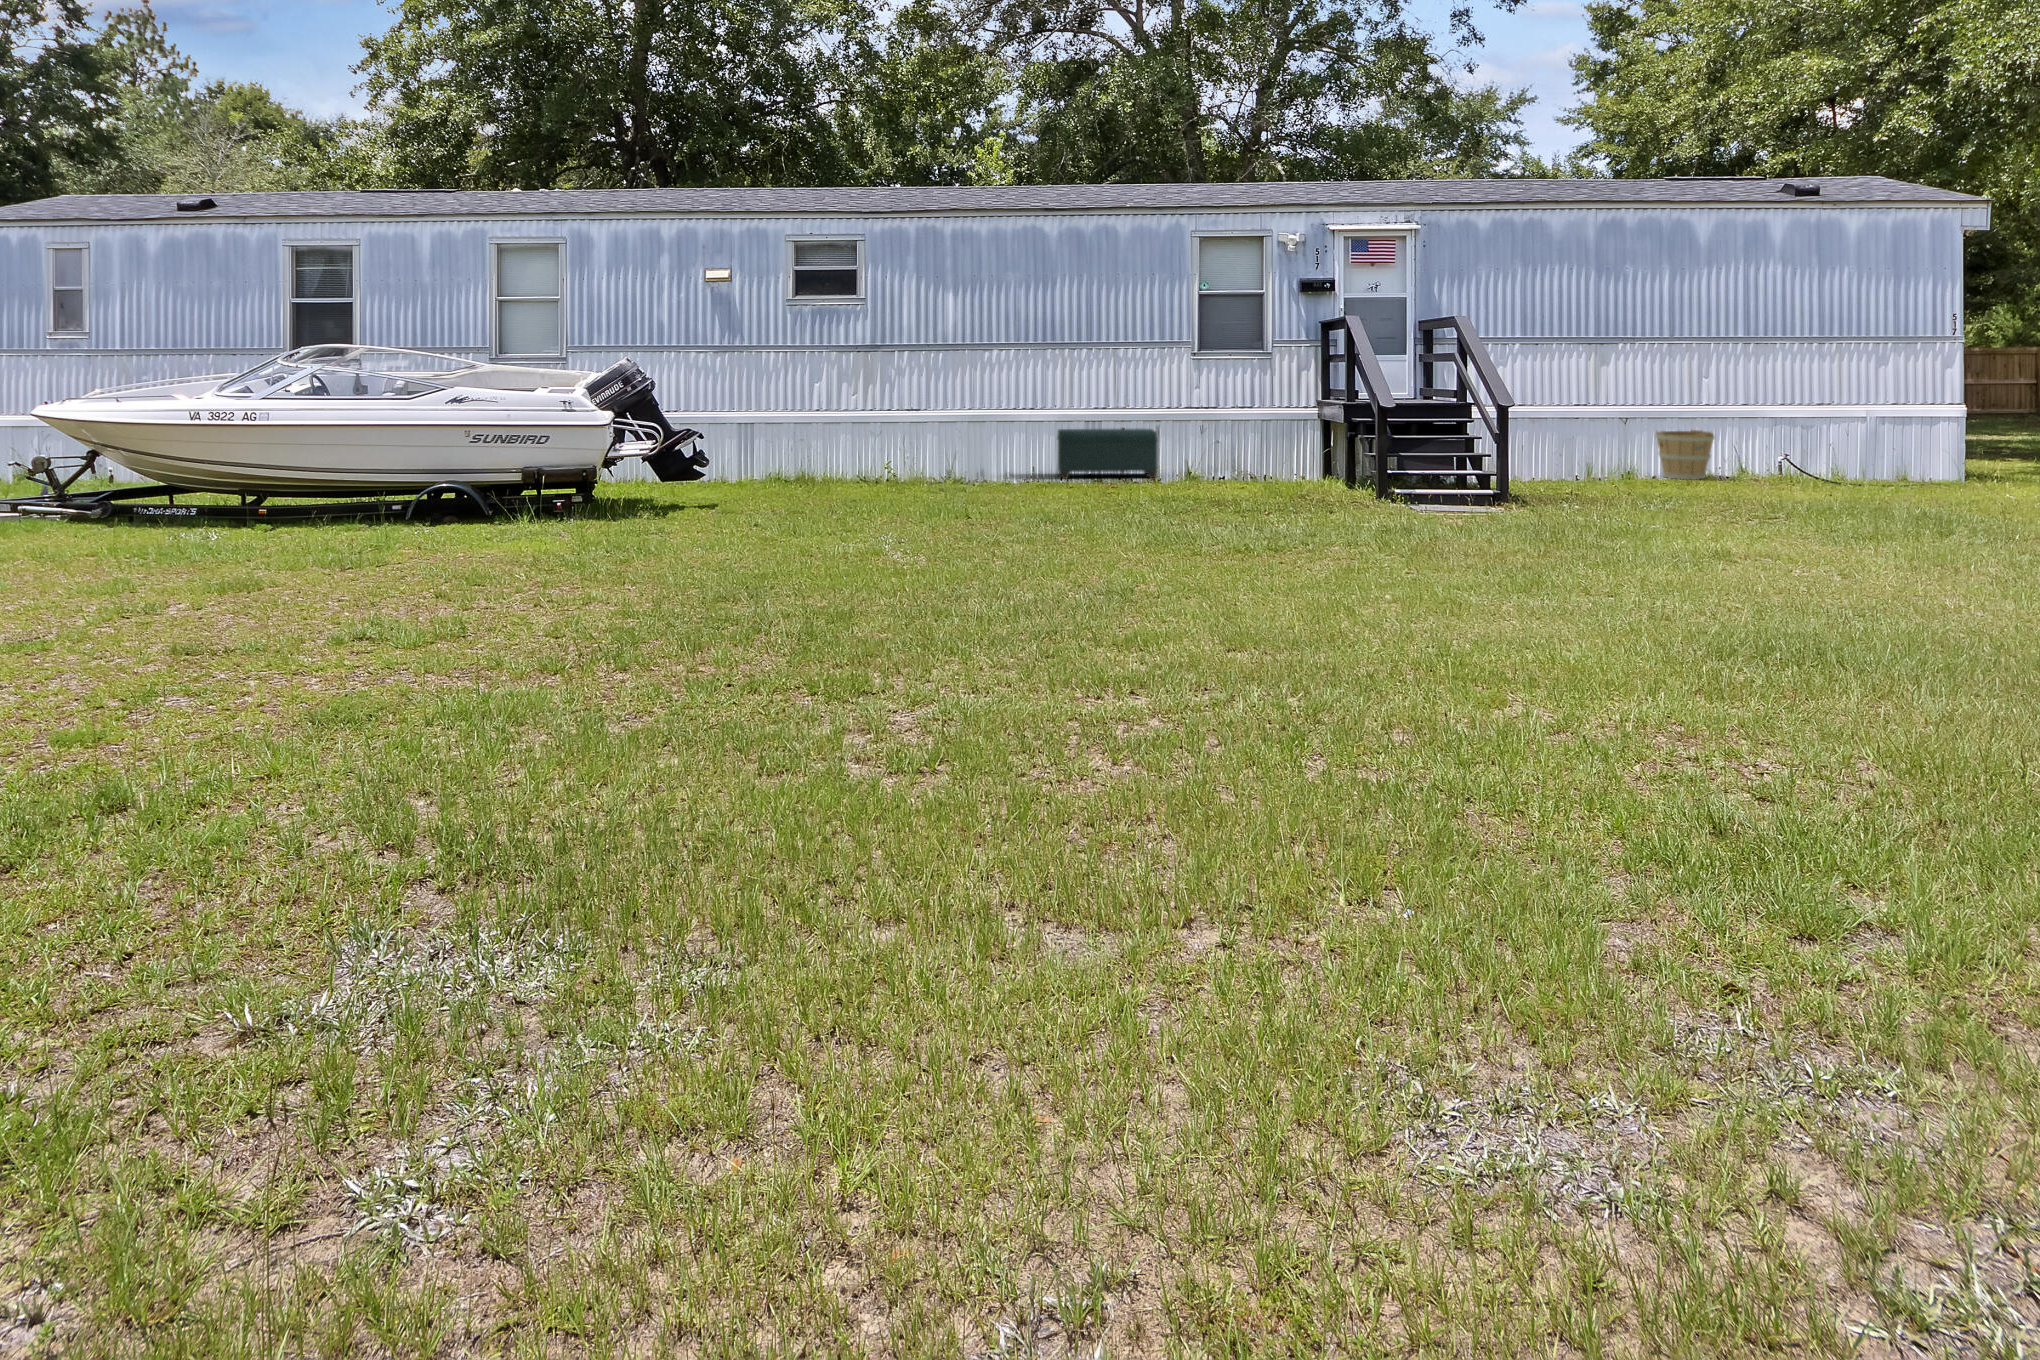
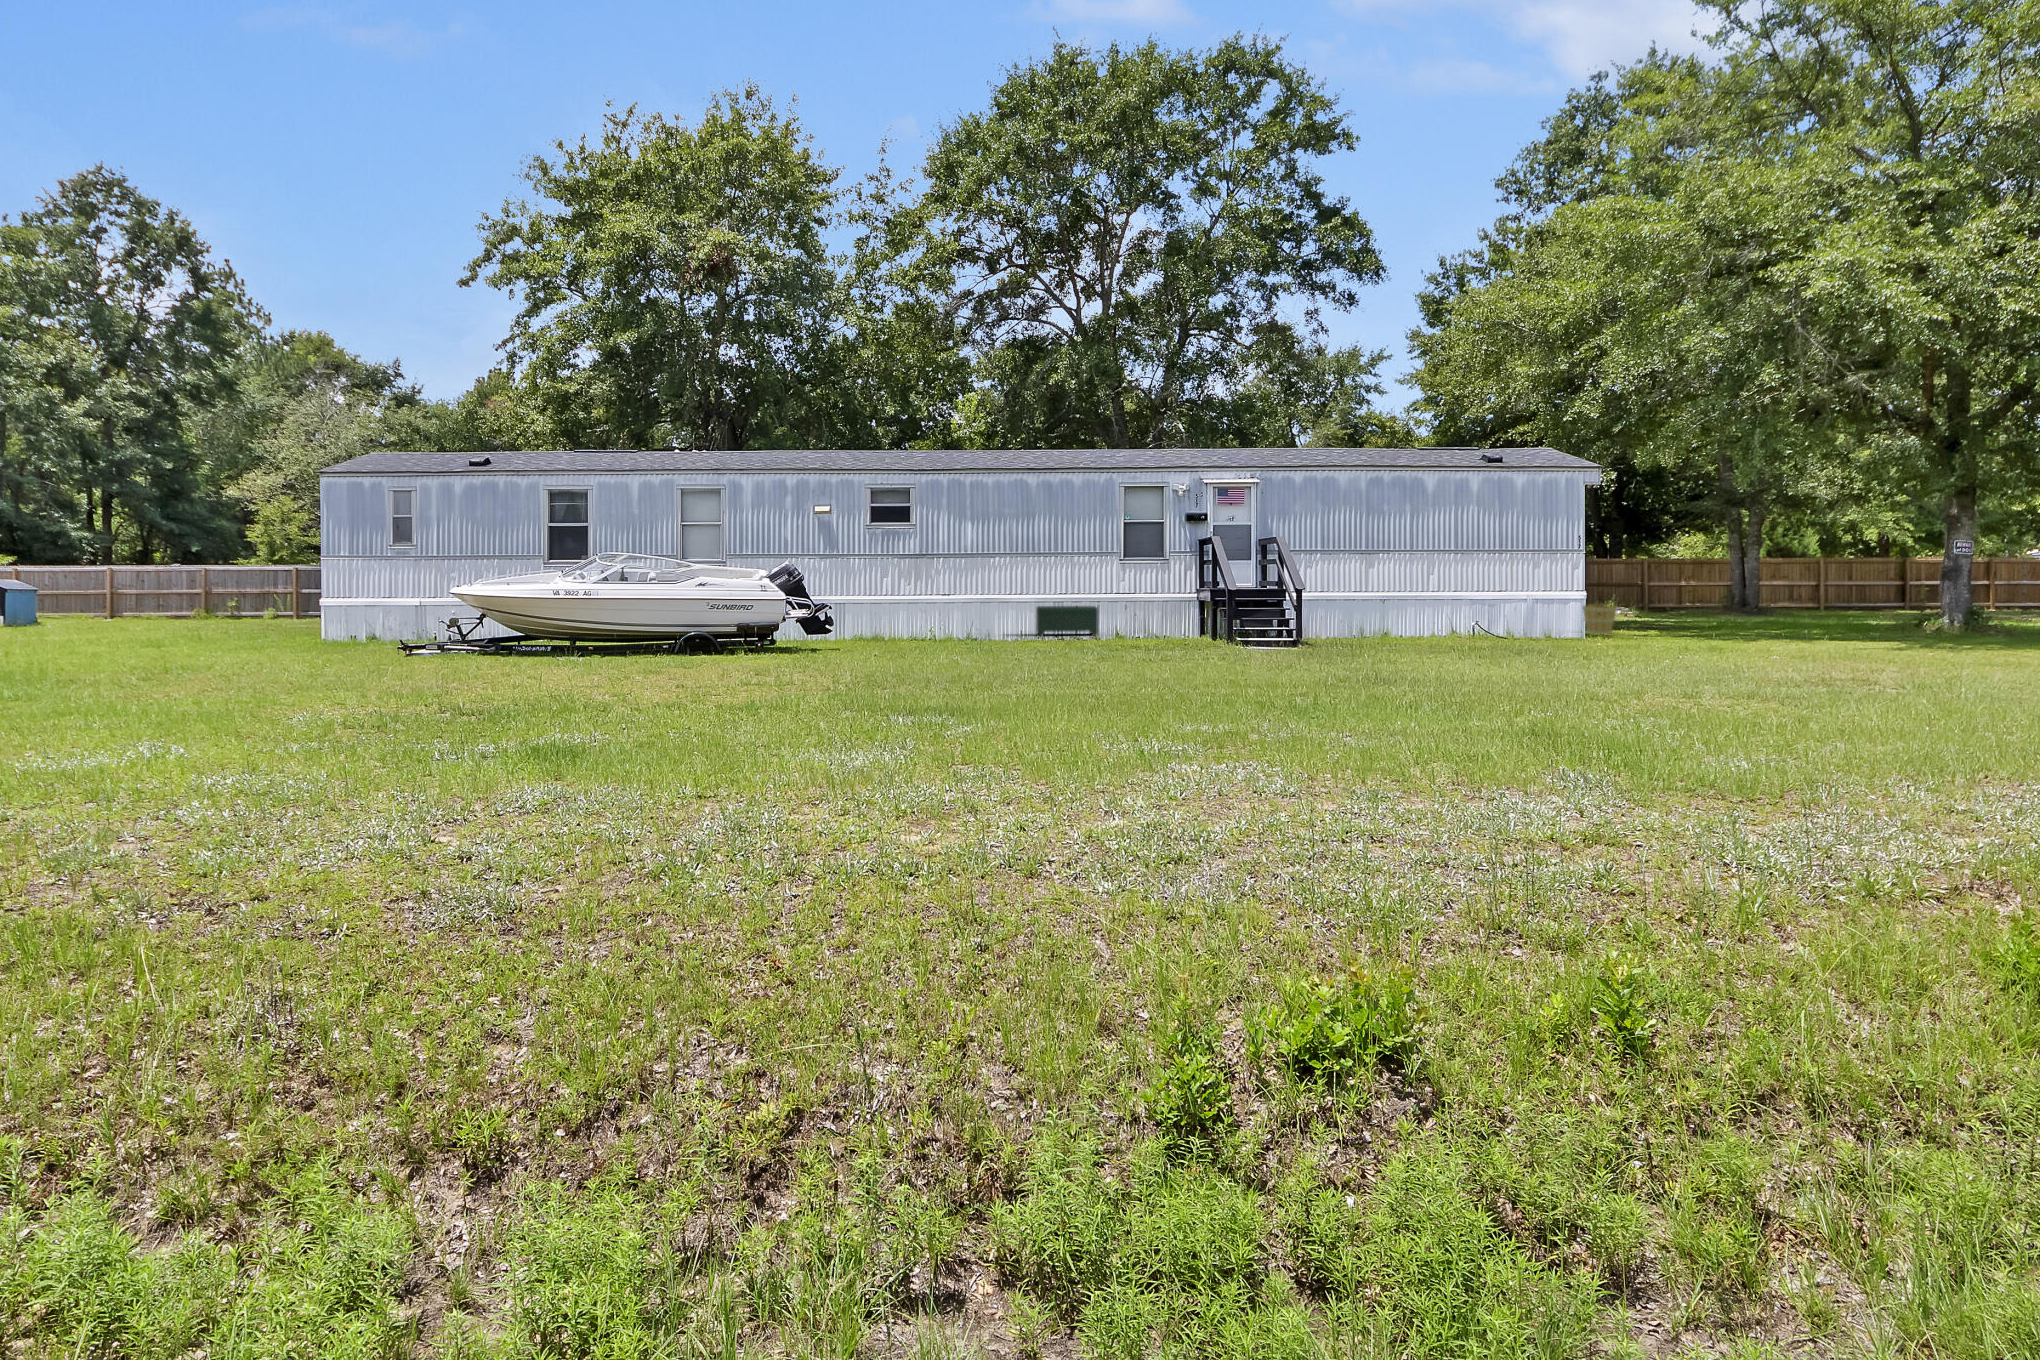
wooden bucket: present [1655,430,1714,480] -> present [1583,604,1617,634]

